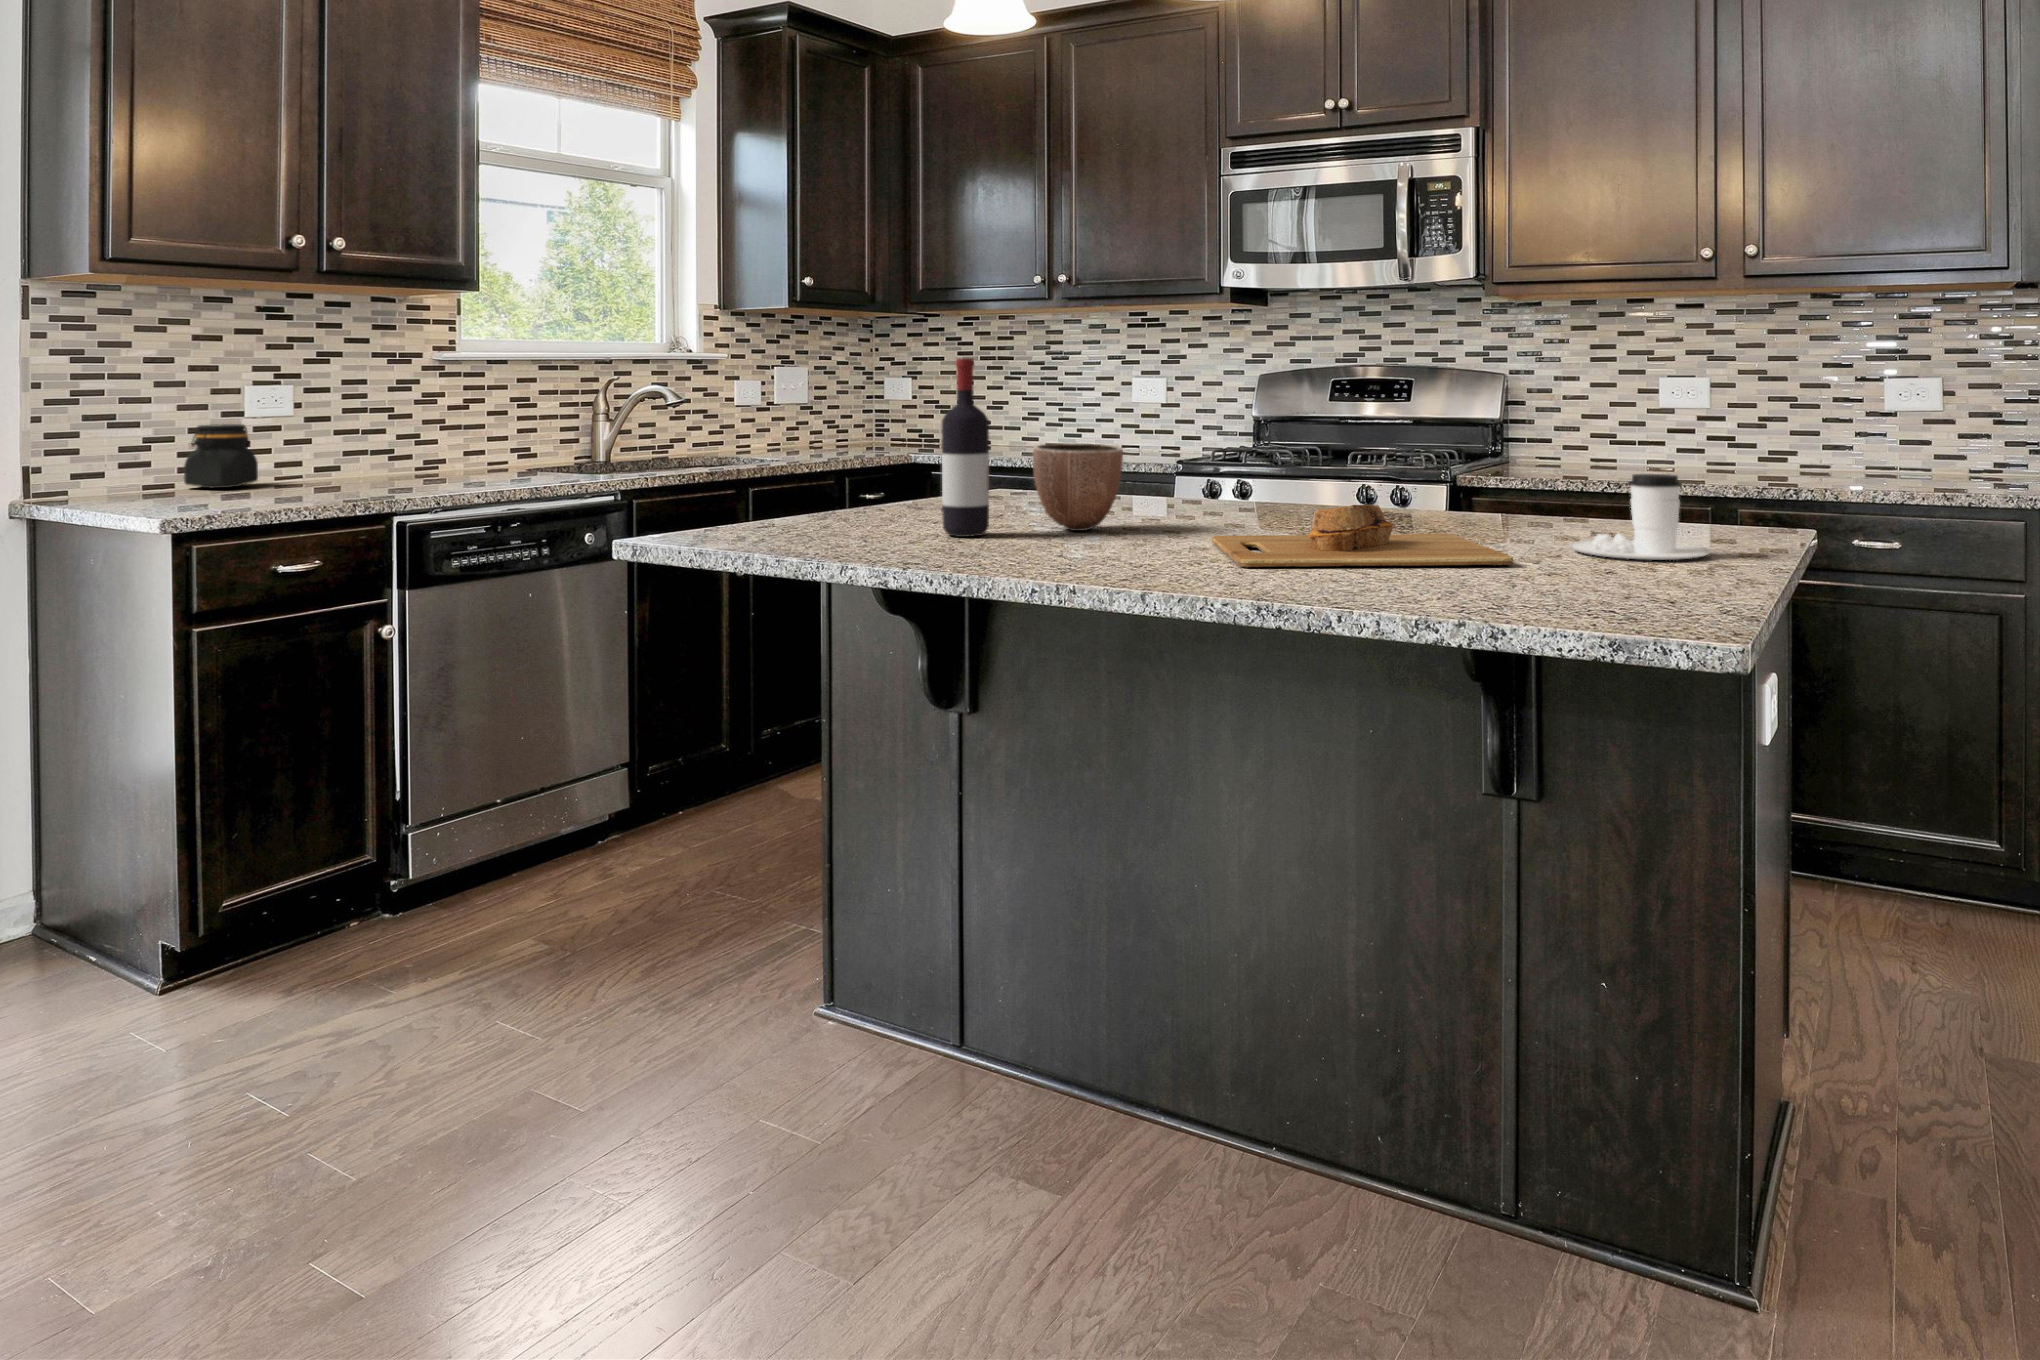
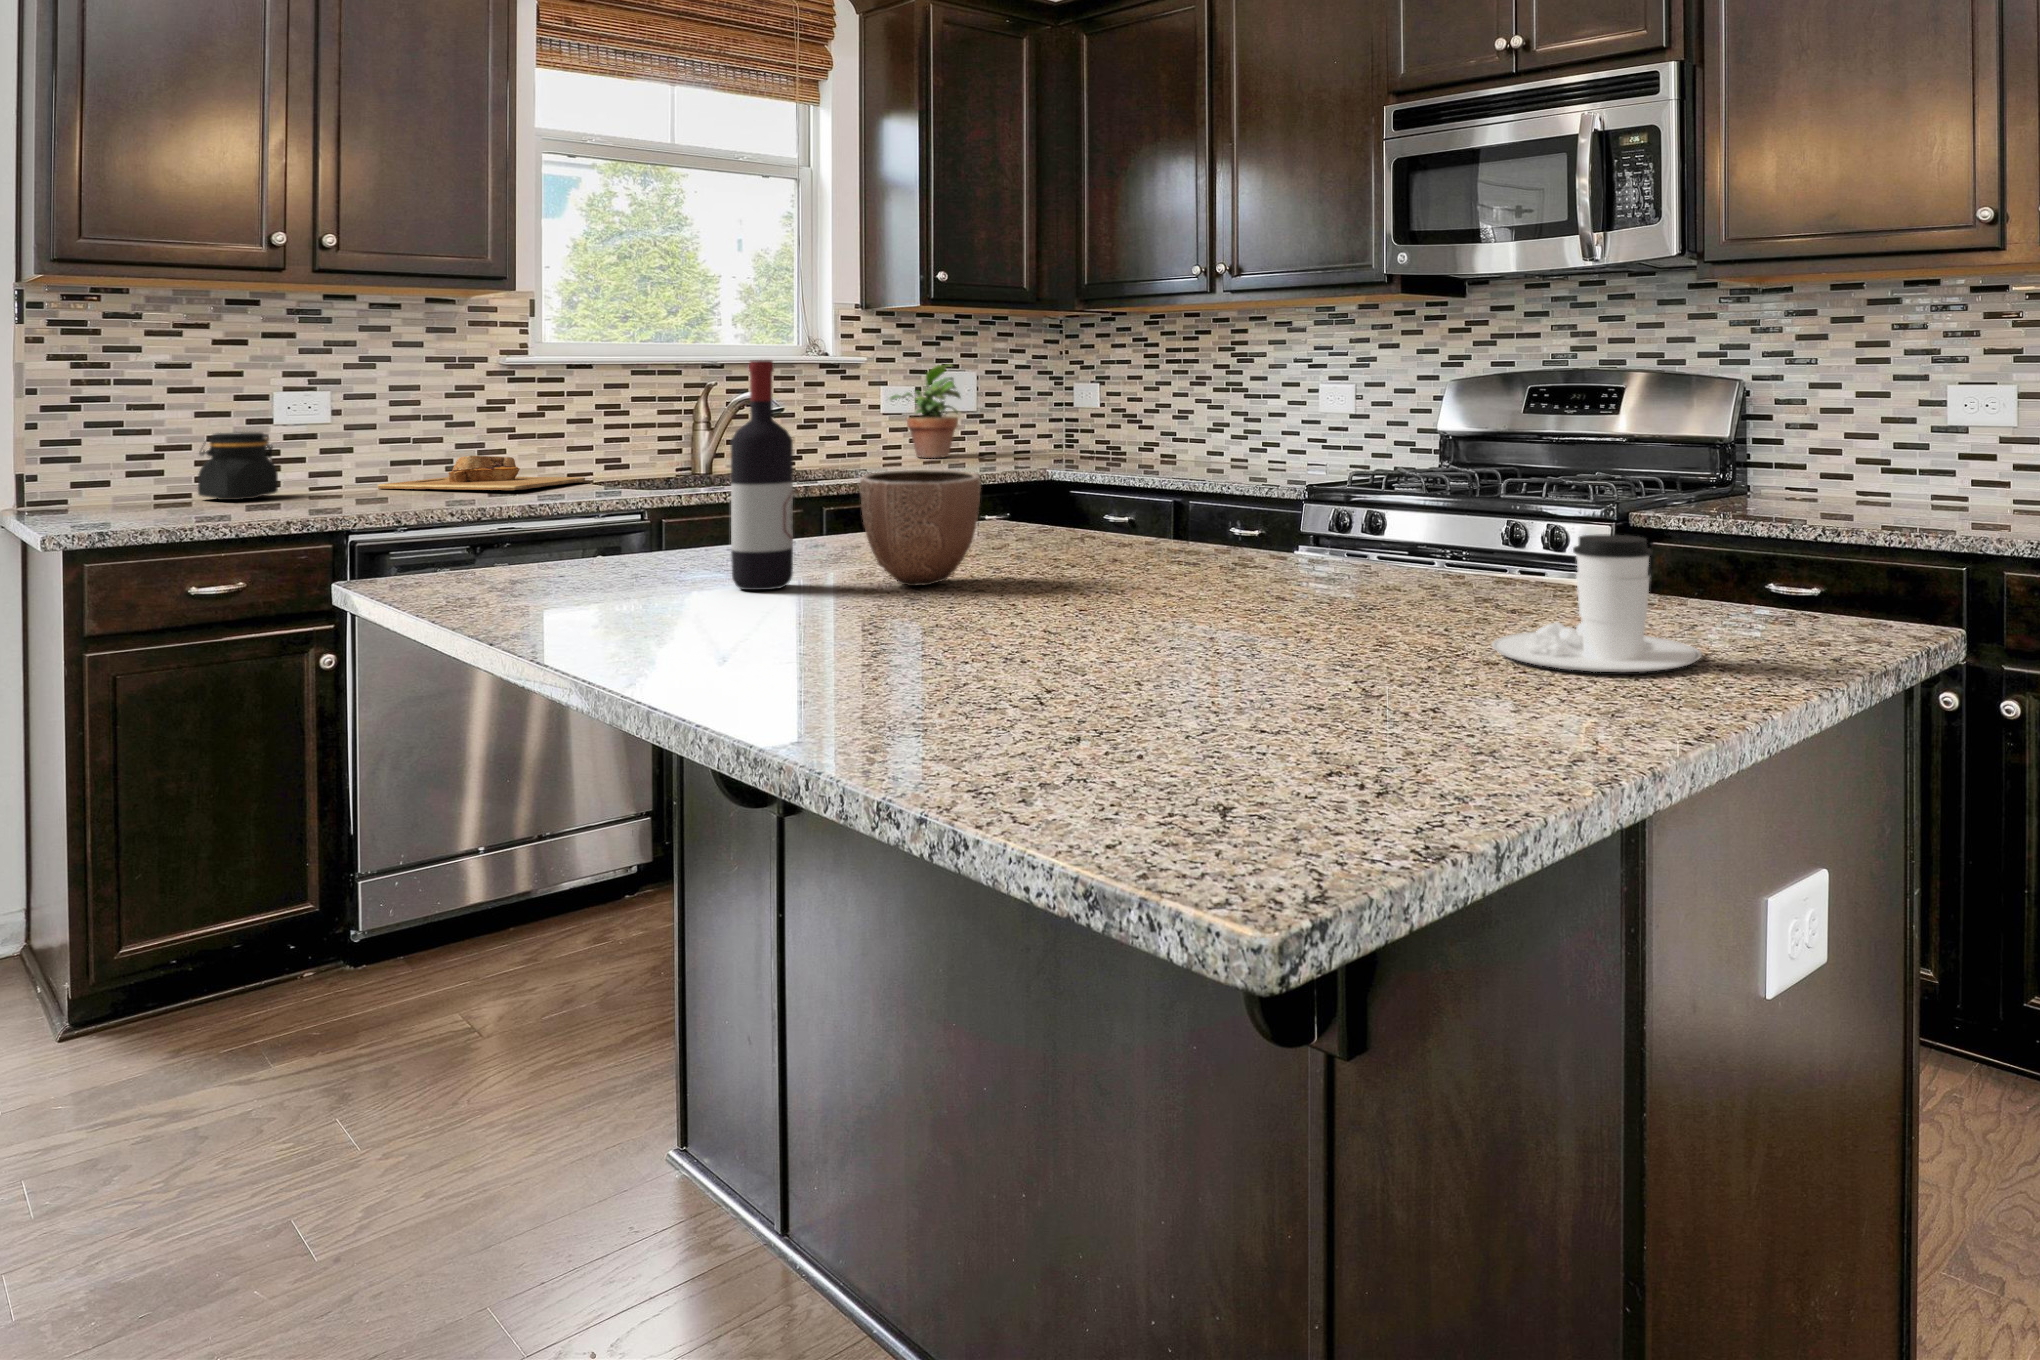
potted plant: none [740,360,804,445] -> present [889,364,960,458]
cutting board: present [1212,505,1513,568] -> present [378,455,585,490]

